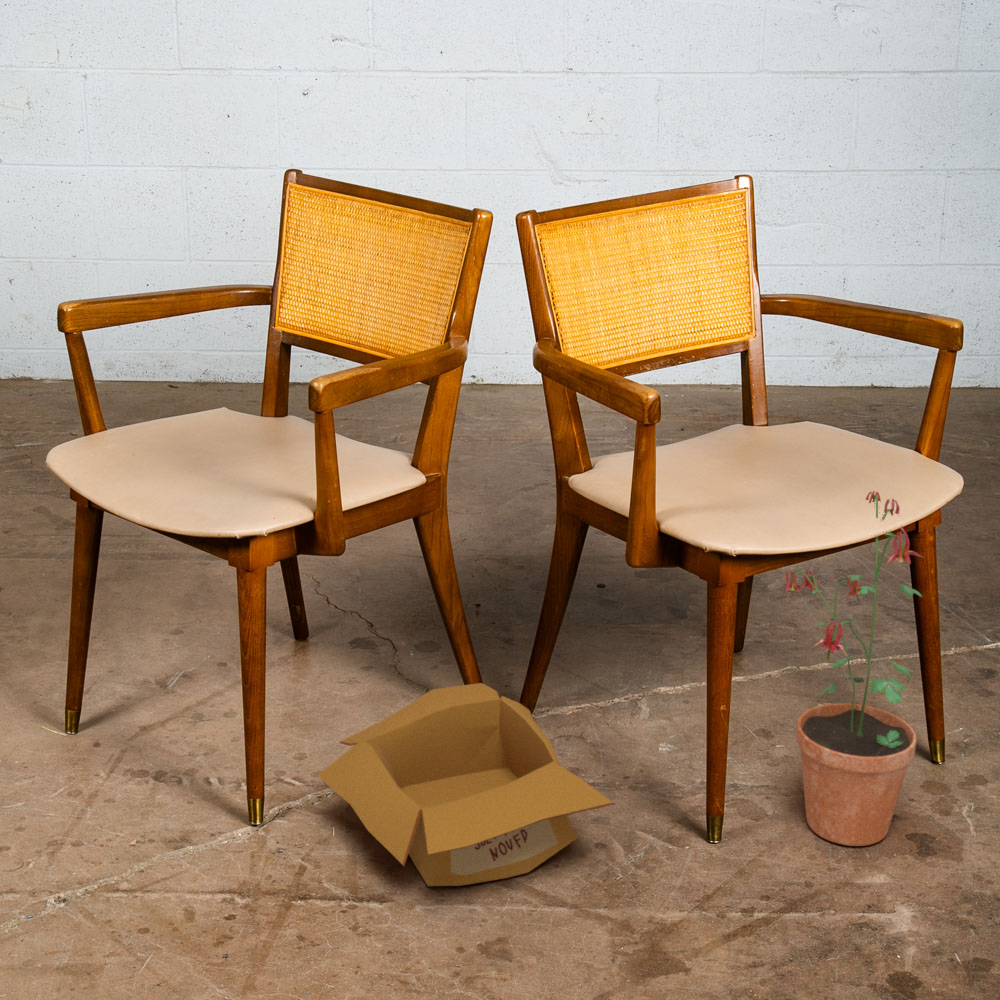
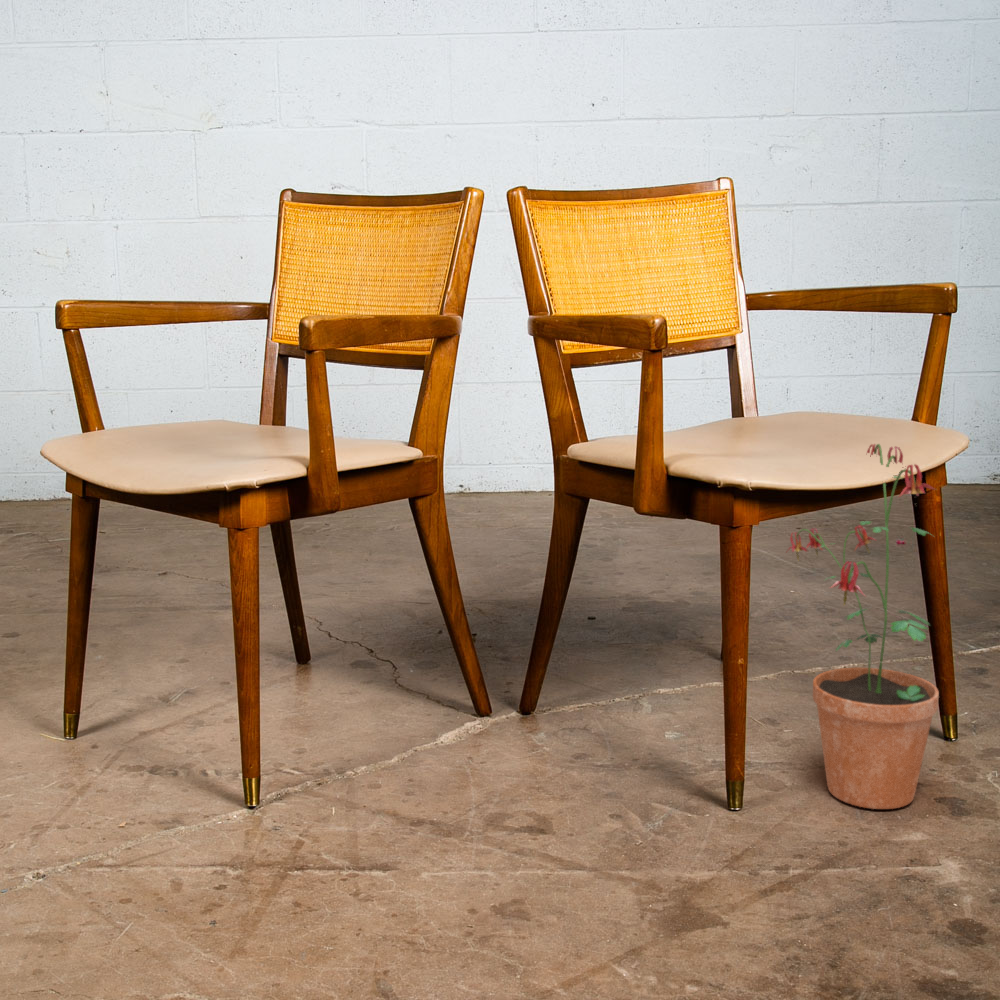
cardboard box: present [318,683,615,886] -> none [317,665,633,854]

